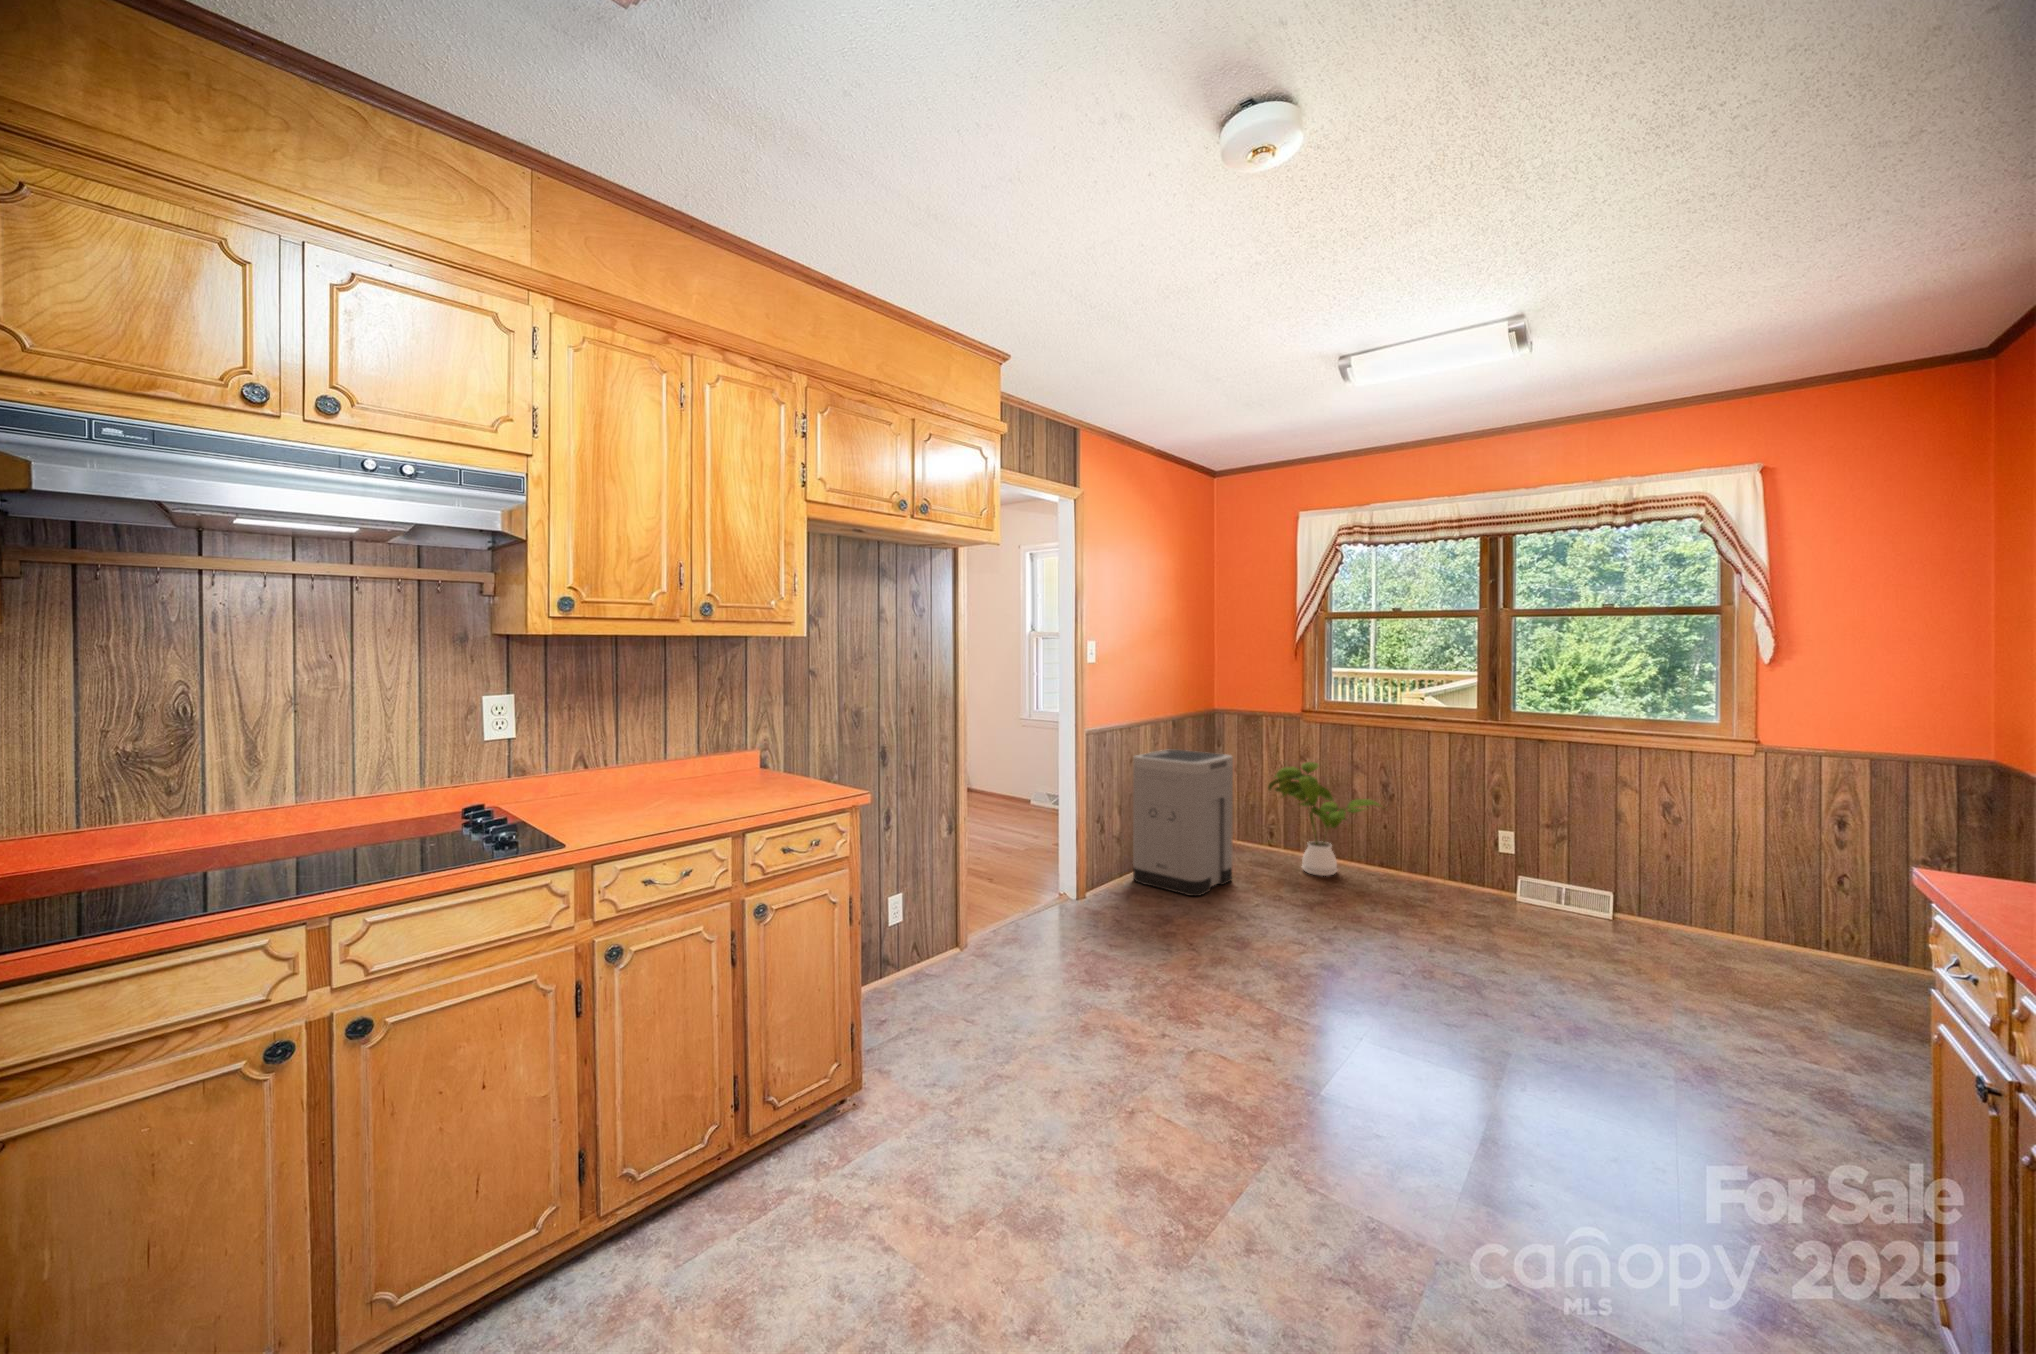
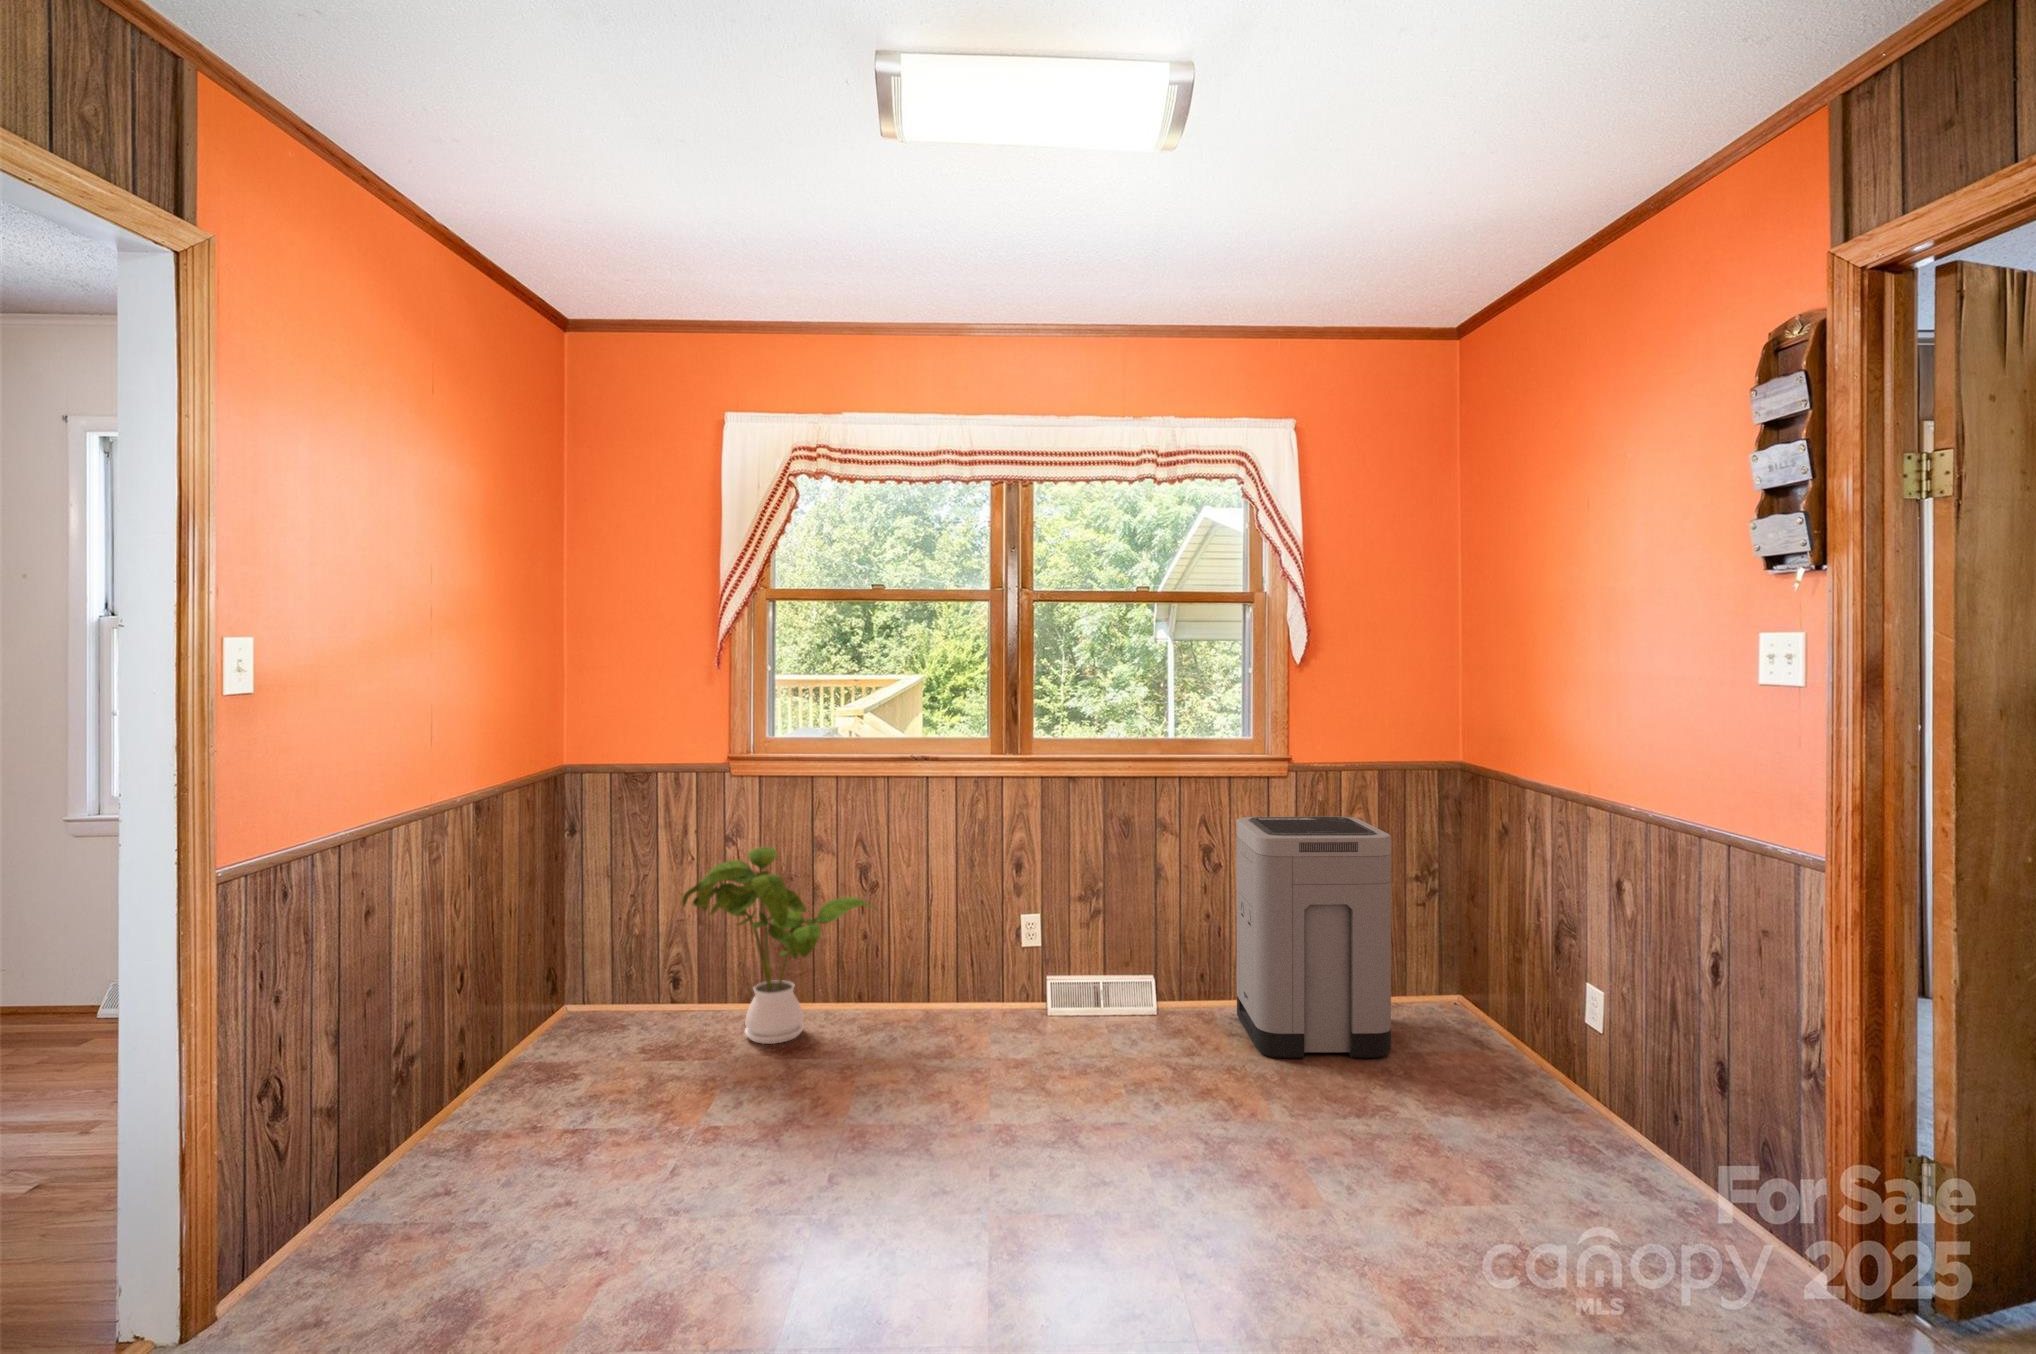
trash can: present [1133,749,1233,896] -> present [1236,817,1391,1058]

